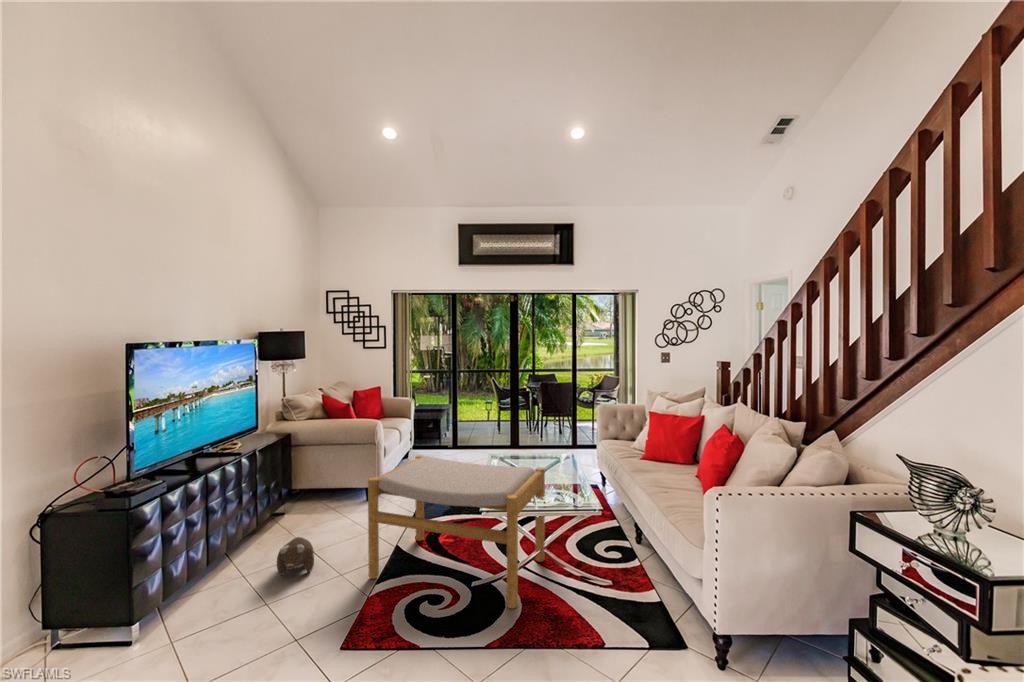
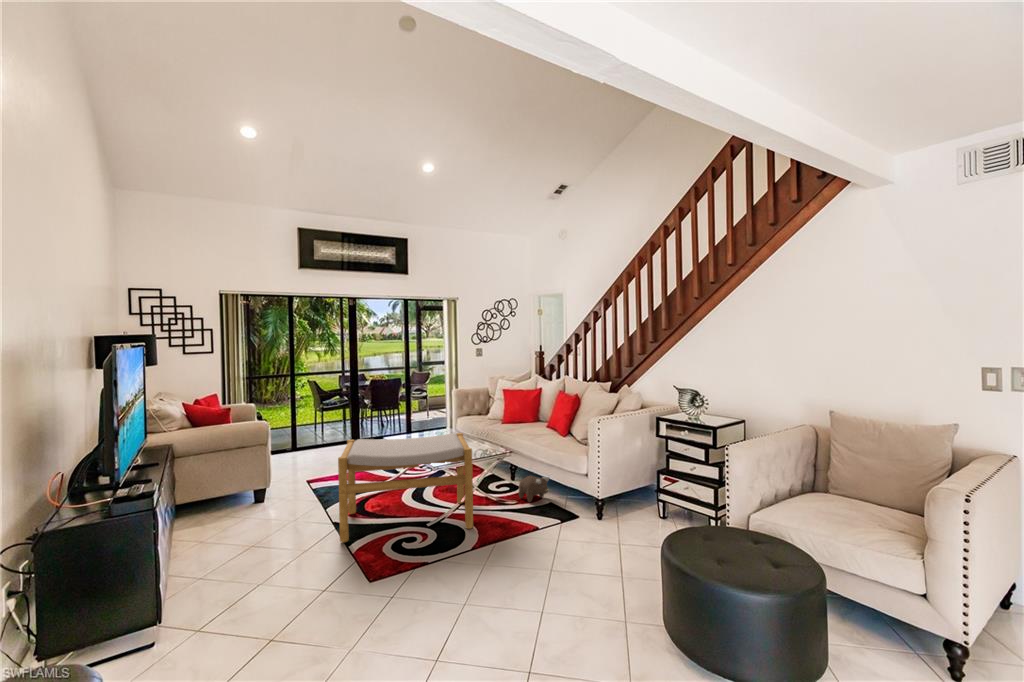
plush toy: present [277,537,314,575] -> present [519,476,549,502]

